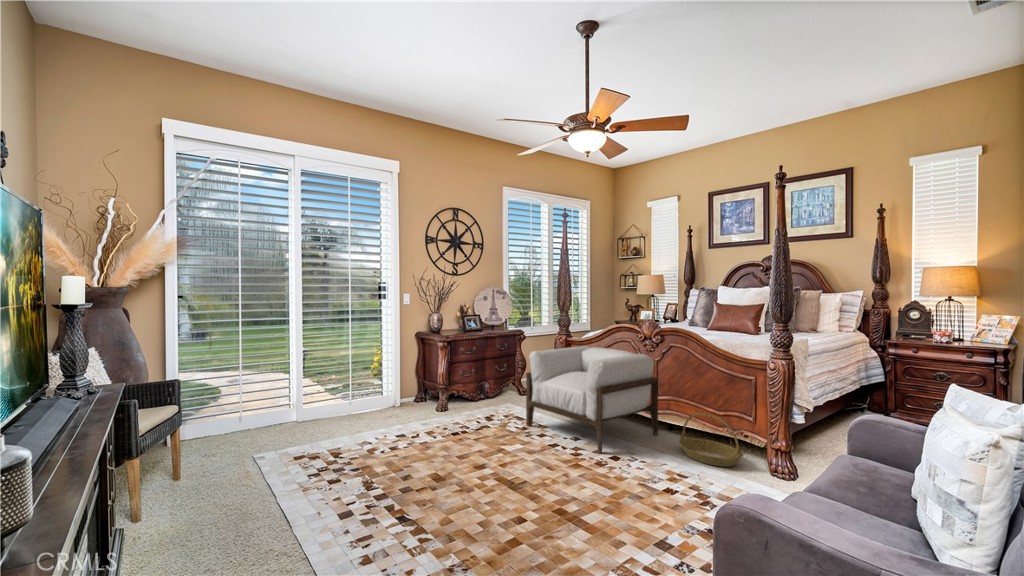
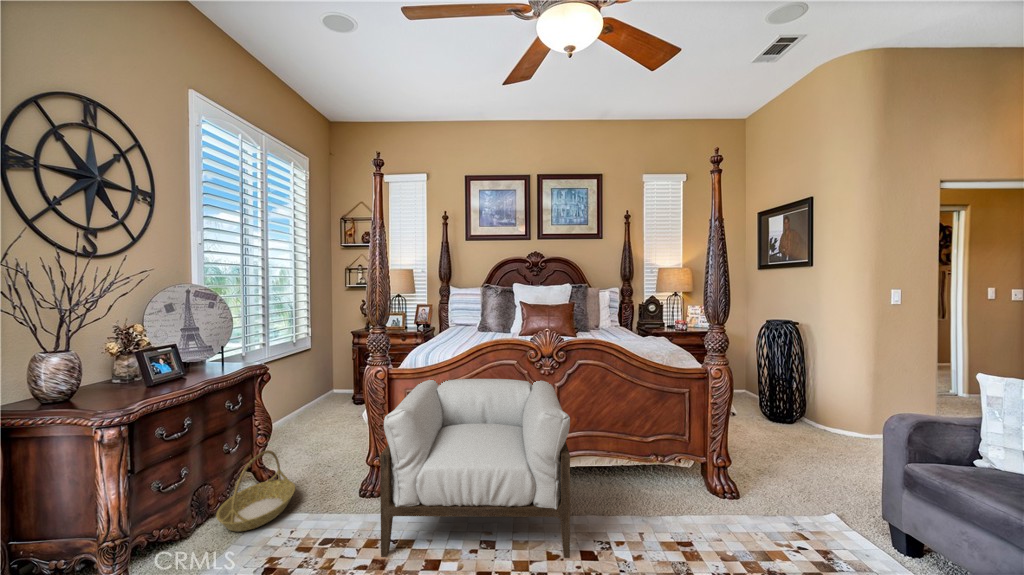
basket: present [678,413,743,467] -> present [216,450,295,532]

